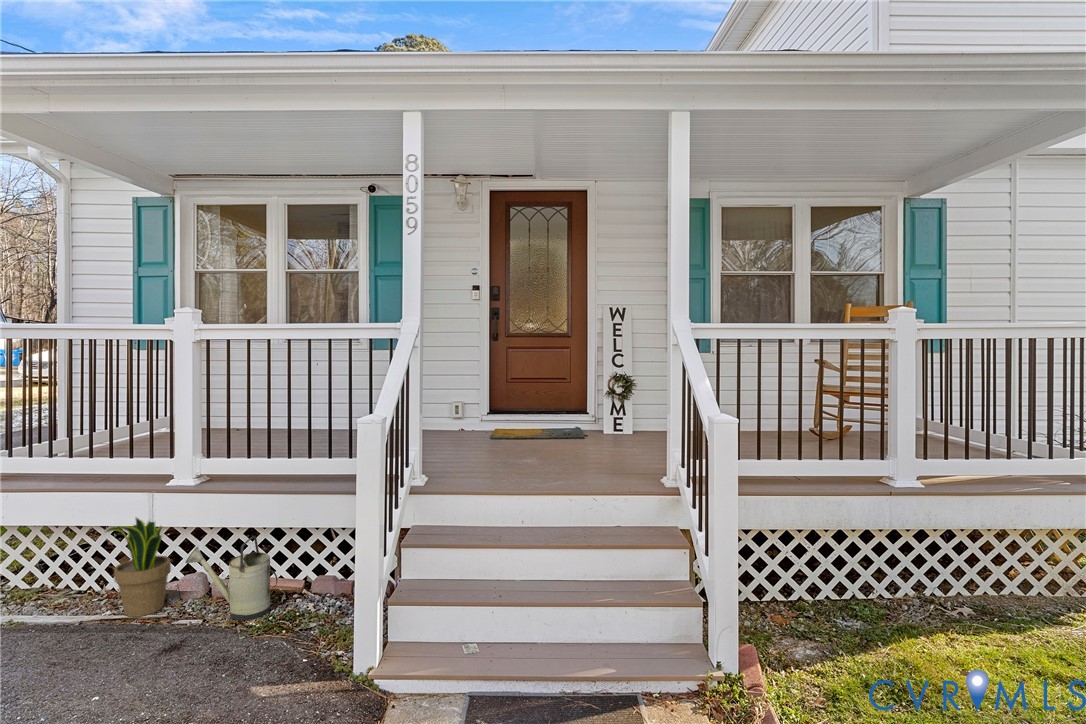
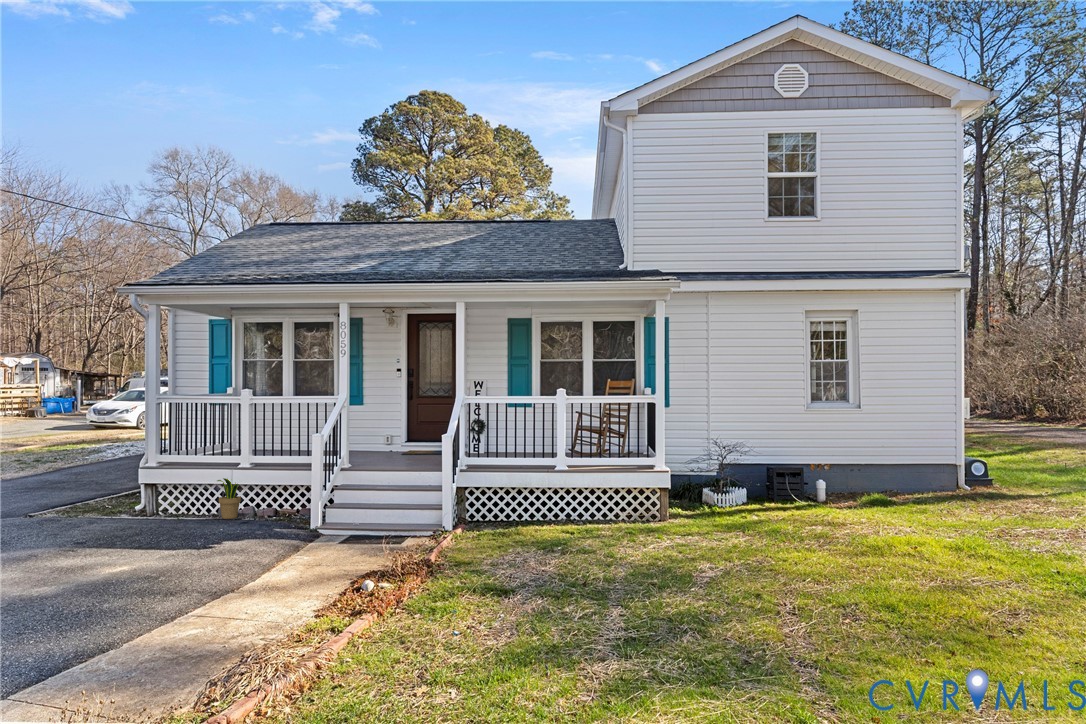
watering can: present [186,536,278,620] -> none [249,486,286,520]

